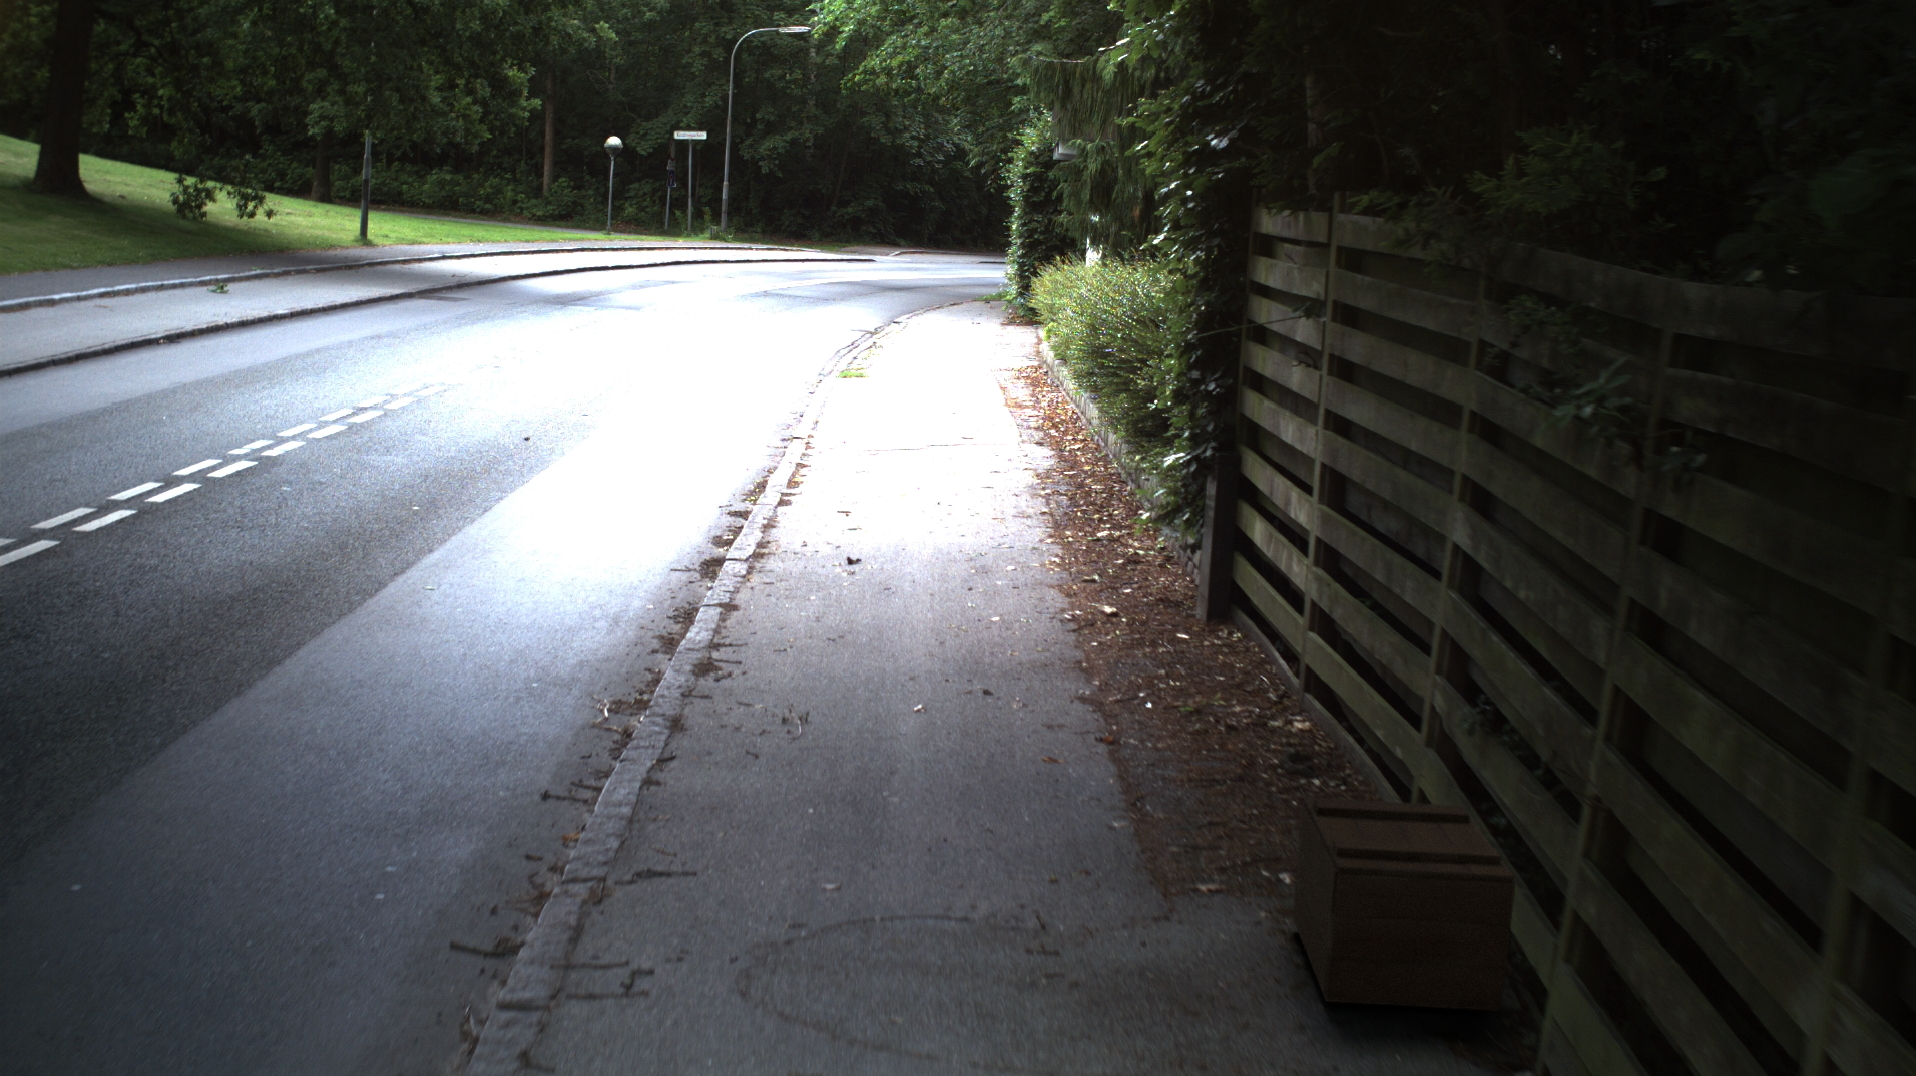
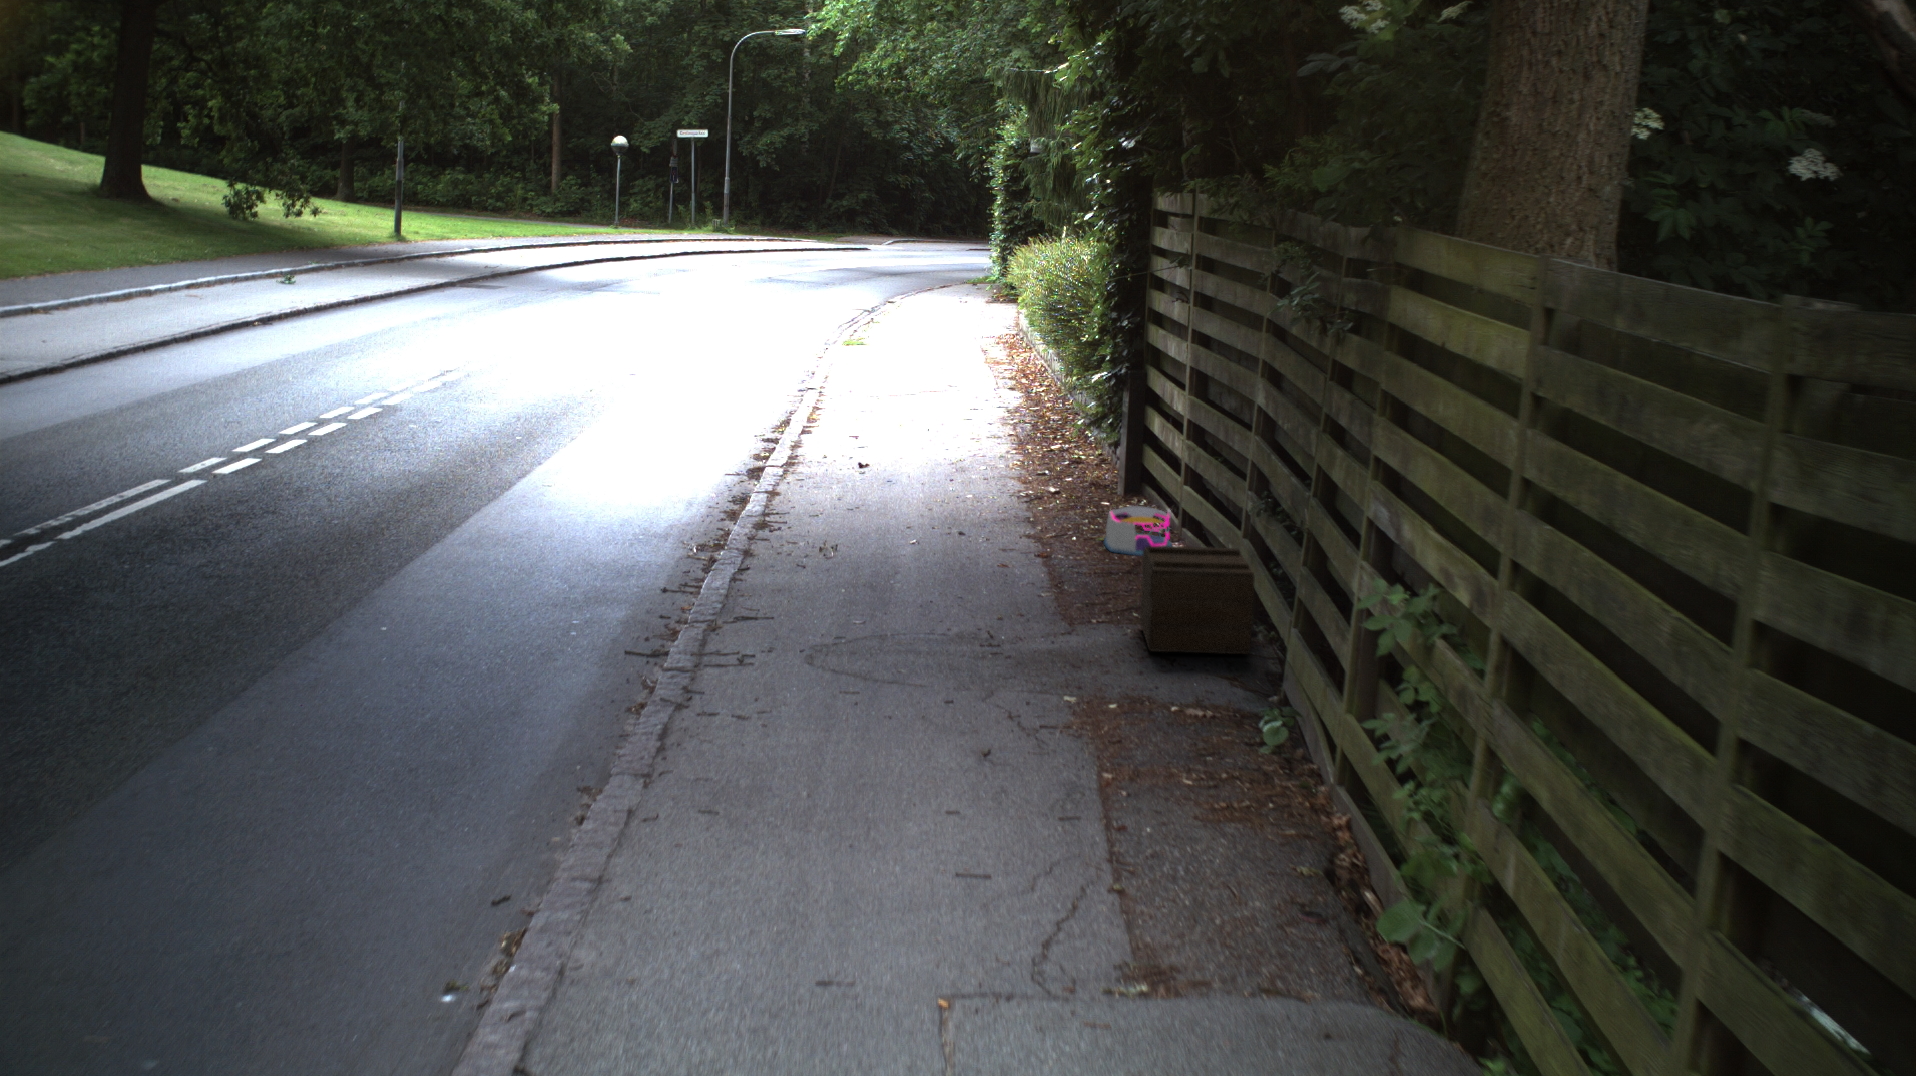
storage bin: none [1193,660,1296,742] -> present [1104,506,1172,556]

